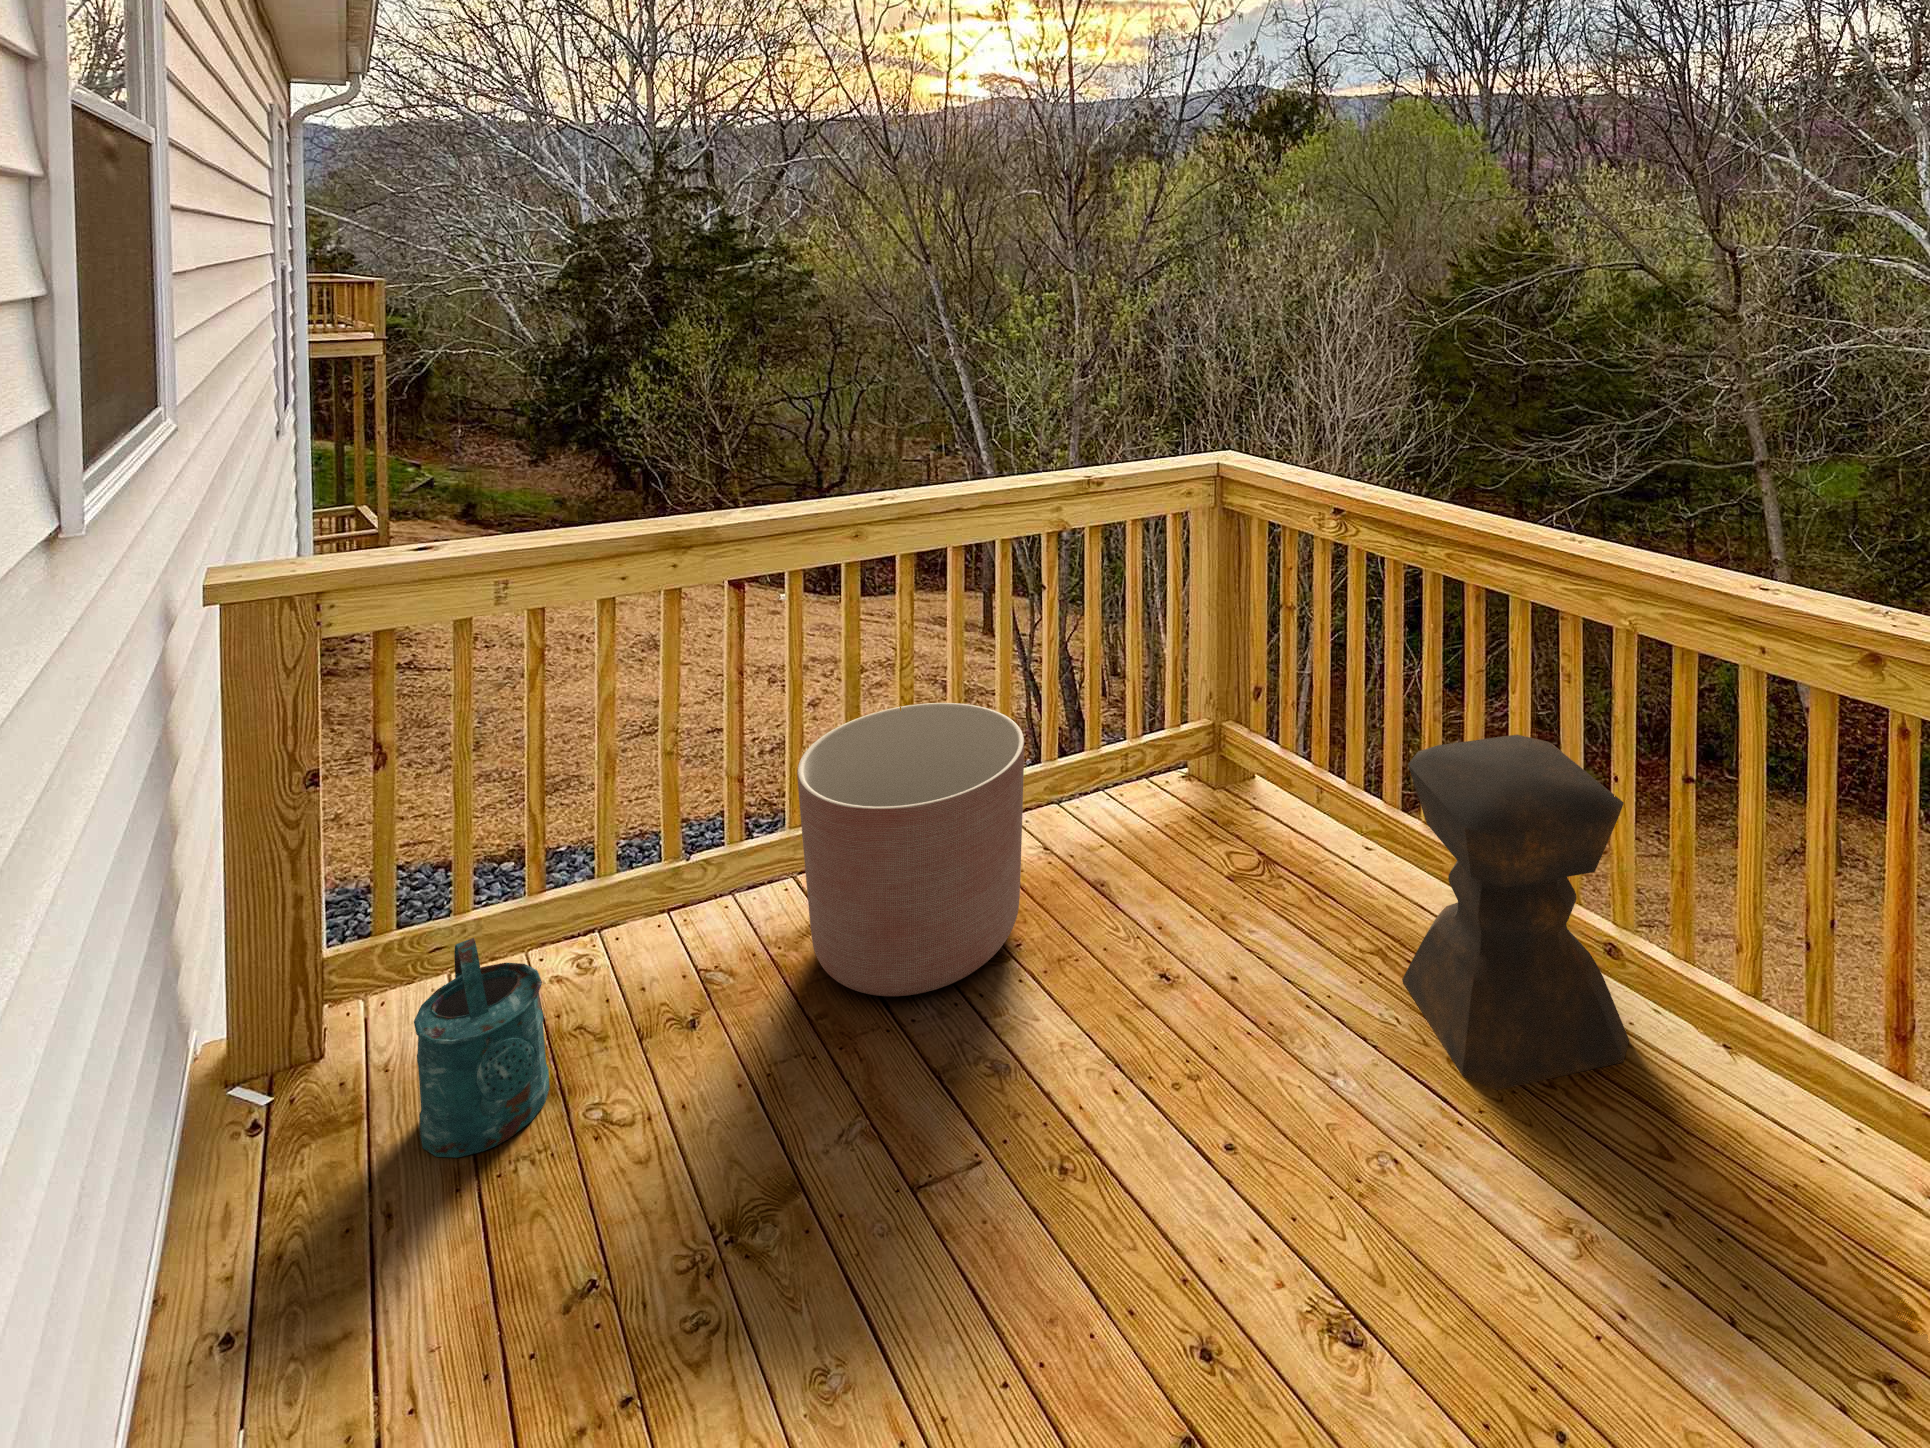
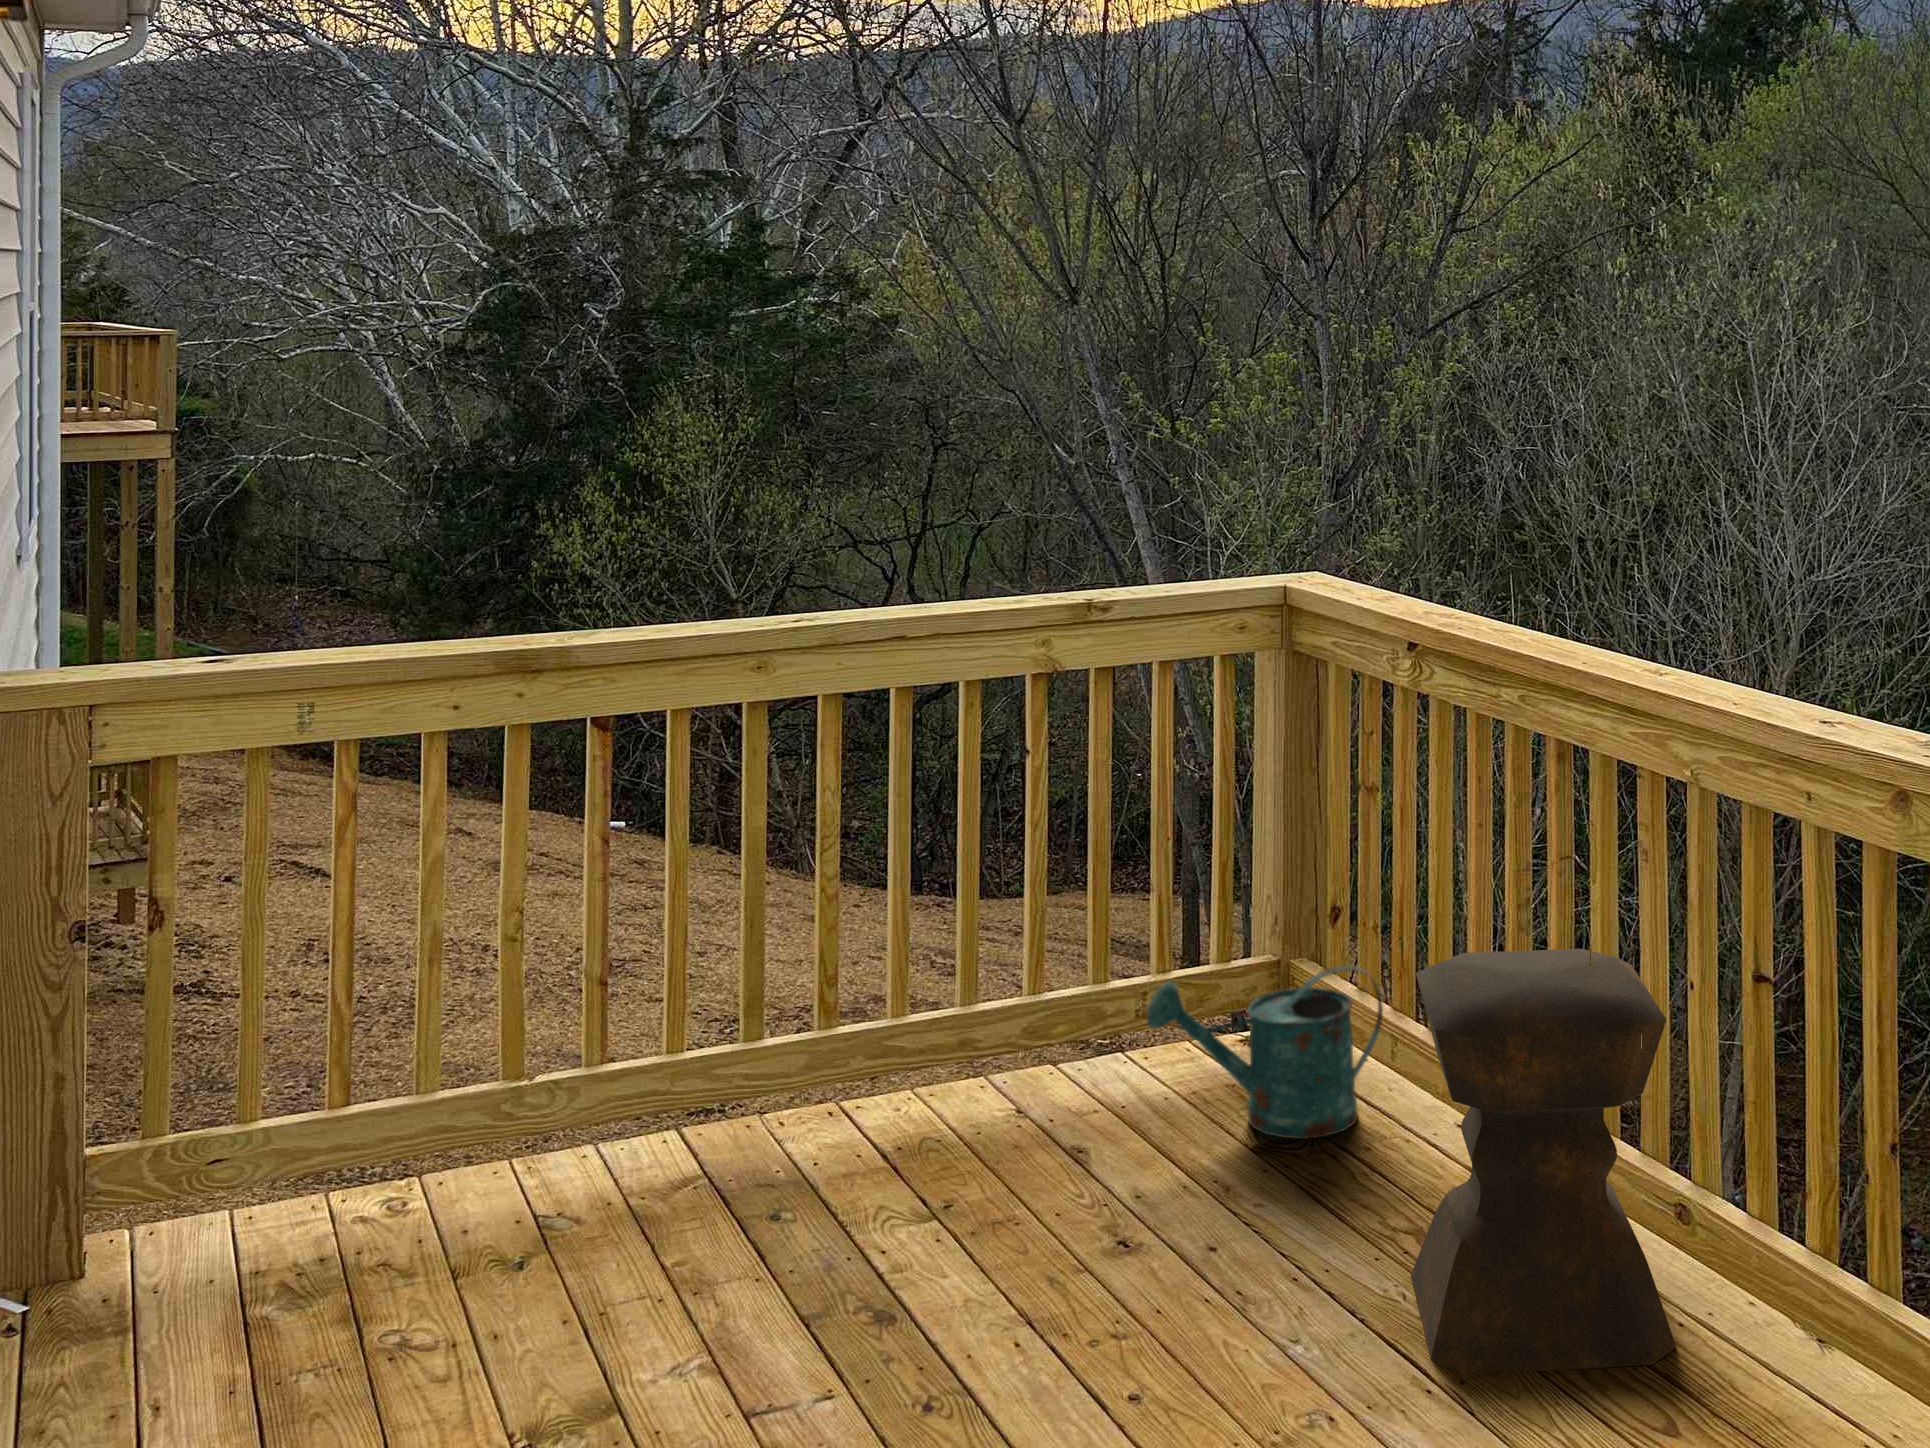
planter: present [797,703,1024,996] -> none [646,896,944,1238]
watering can: present [414,938,550,1158] -> present [1147,965,1383,1139]

